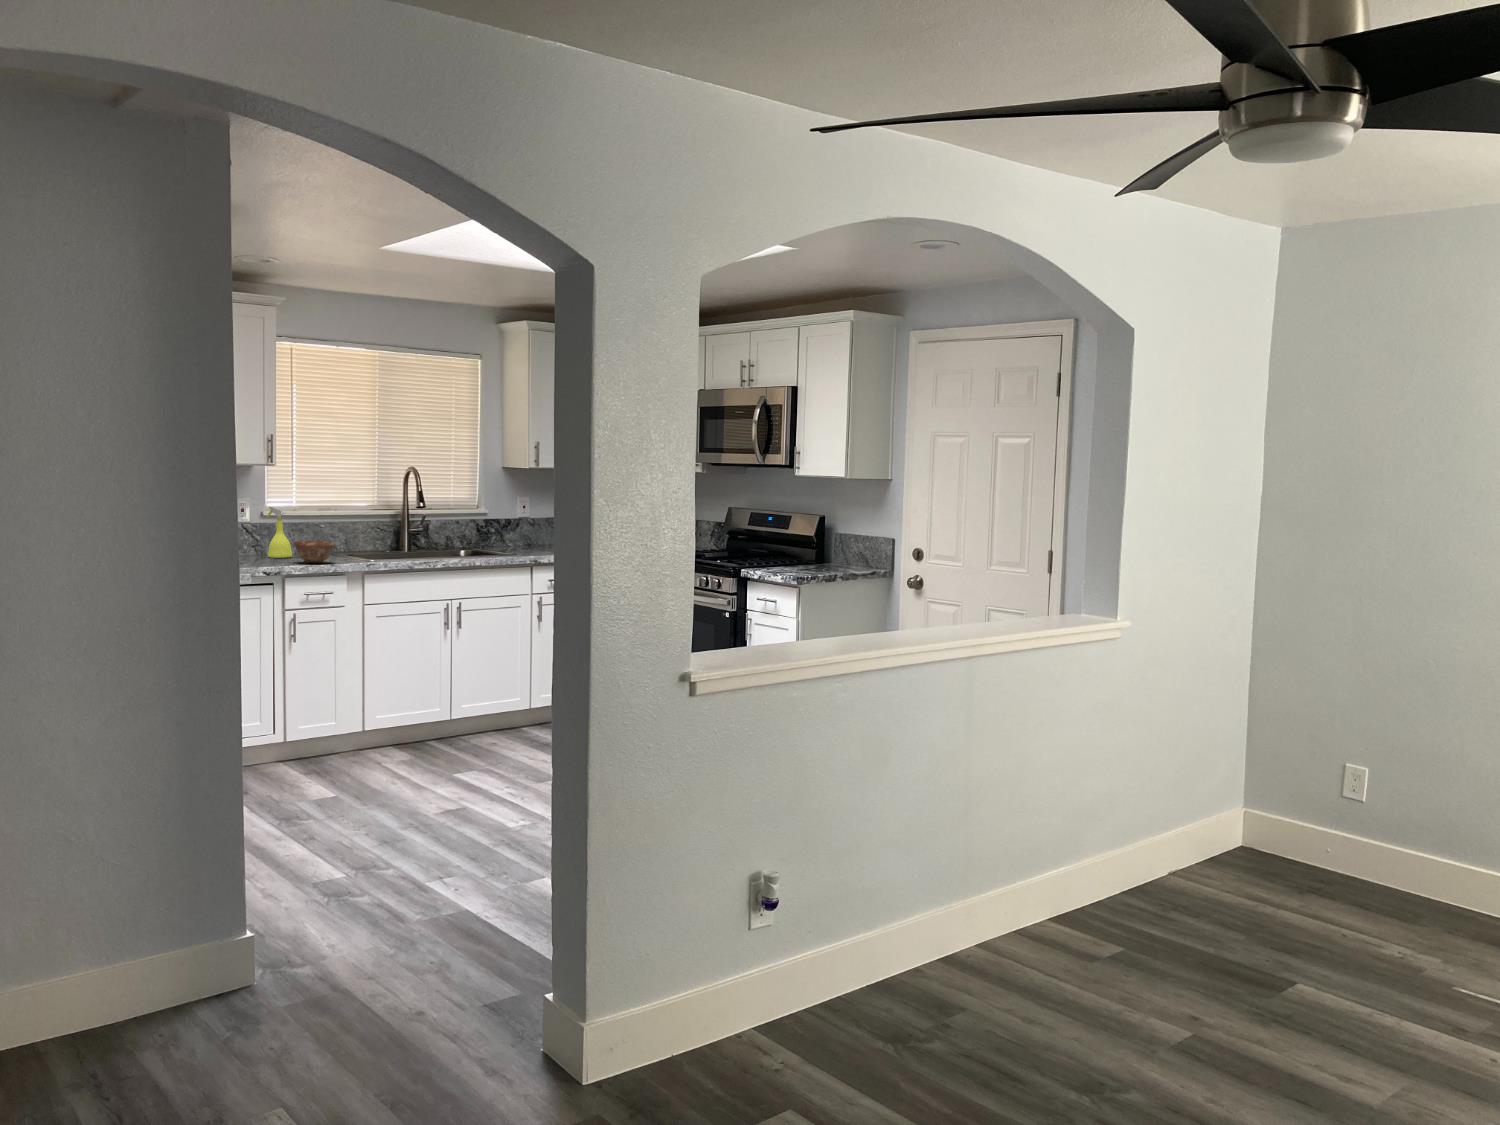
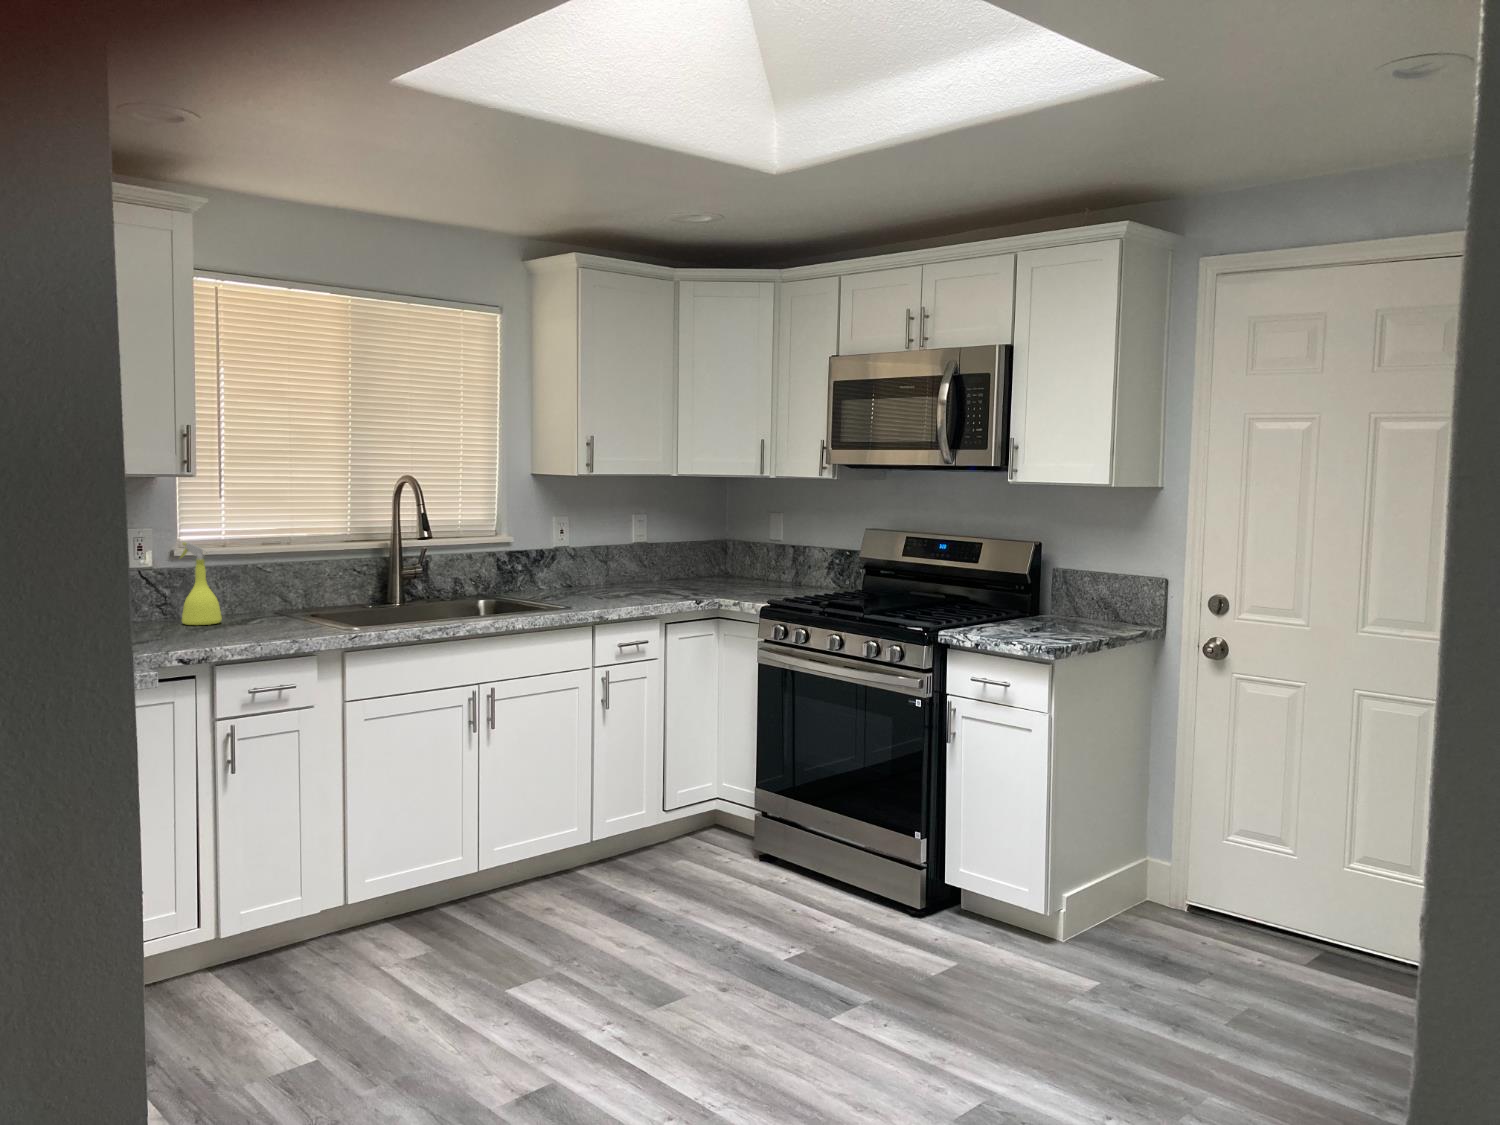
ceramic bowl: present [294,541,335,563] -> none [226,599,297,637]

